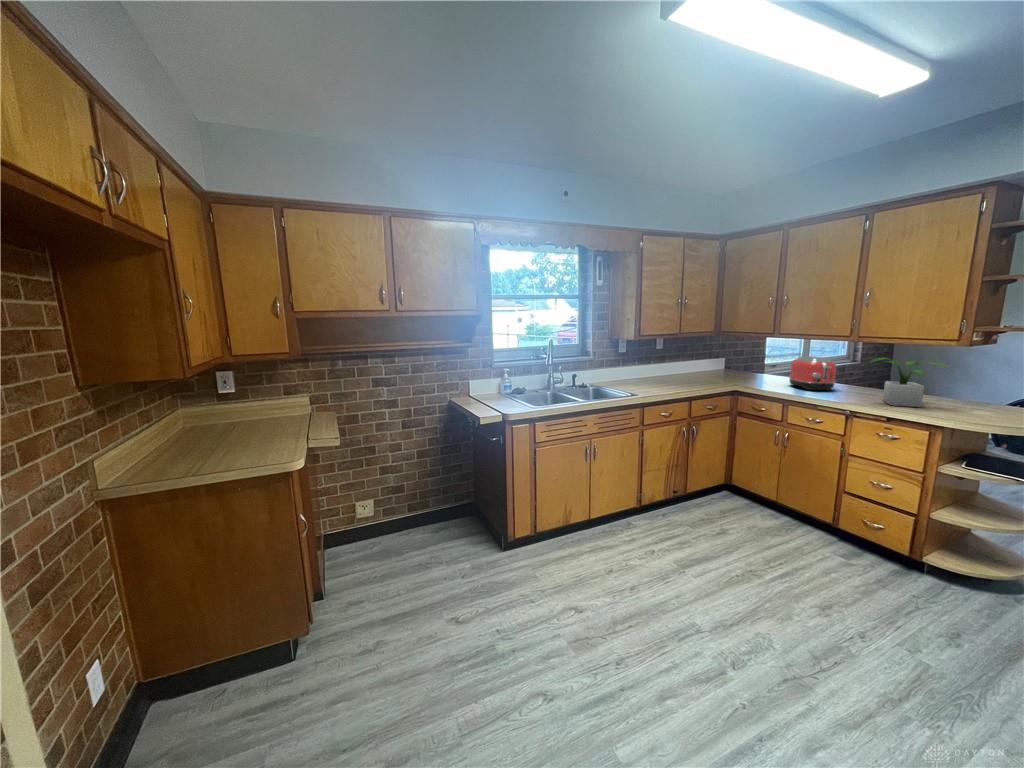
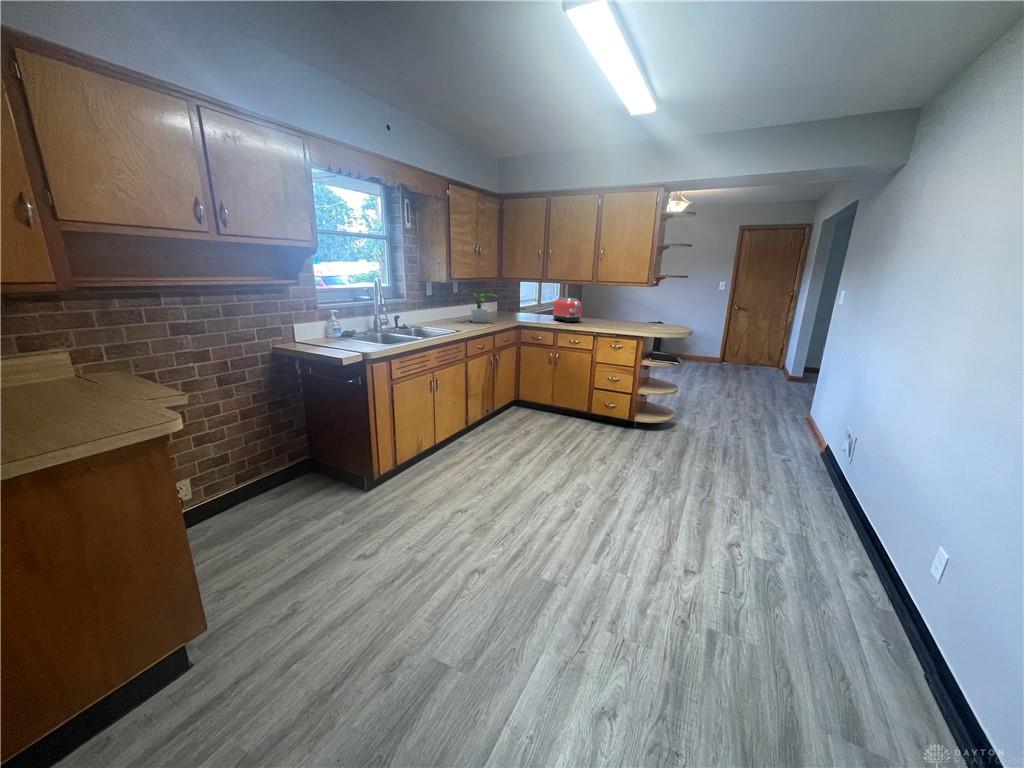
potted plant: present [868,358,949,407] -> present [460,291,496,323]

